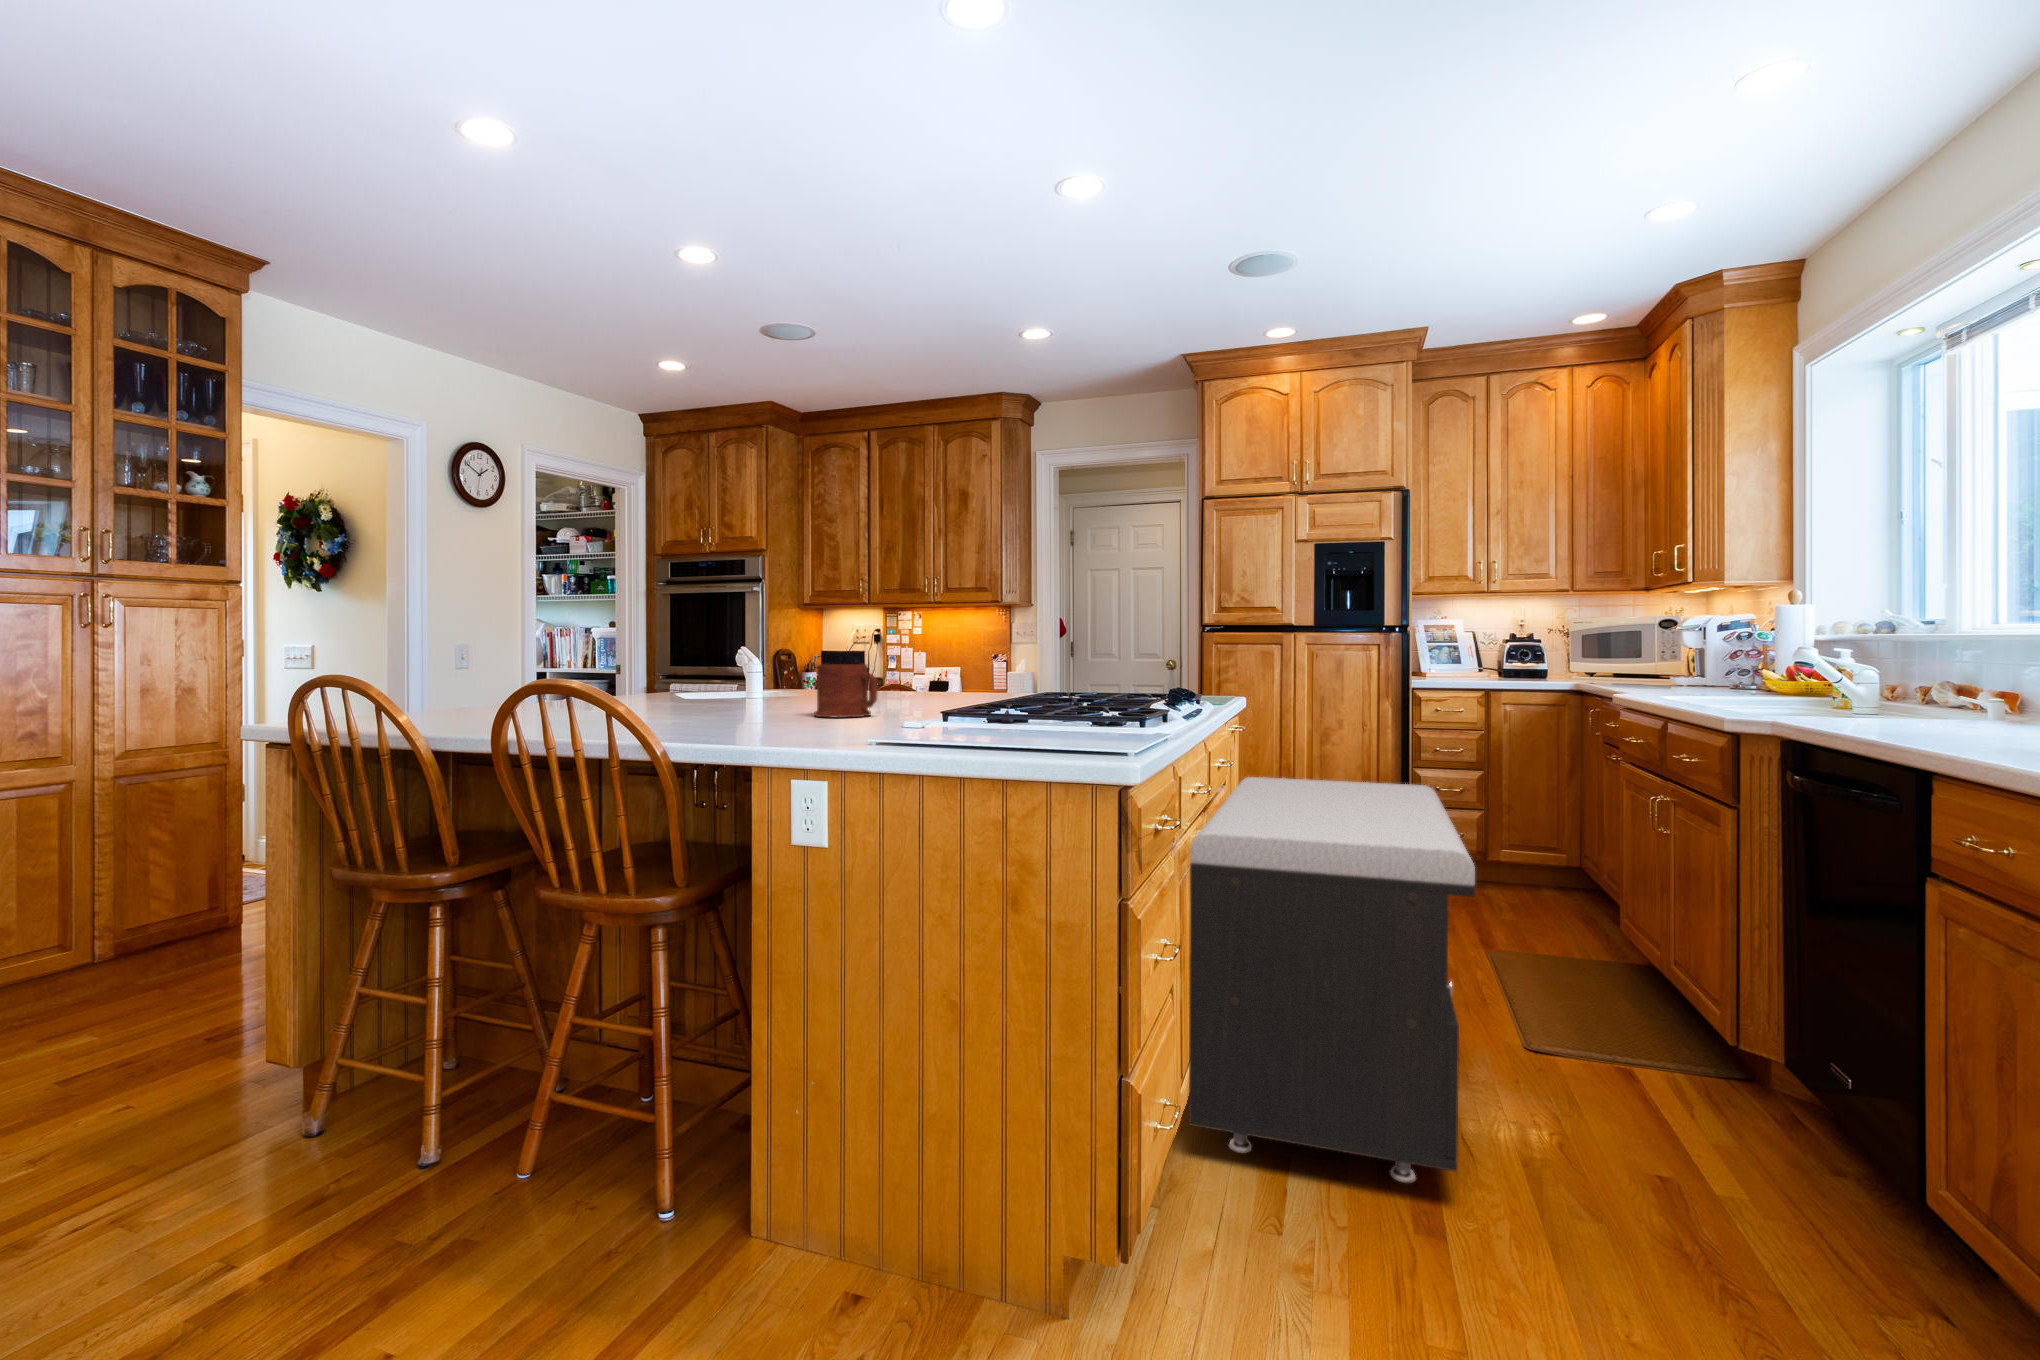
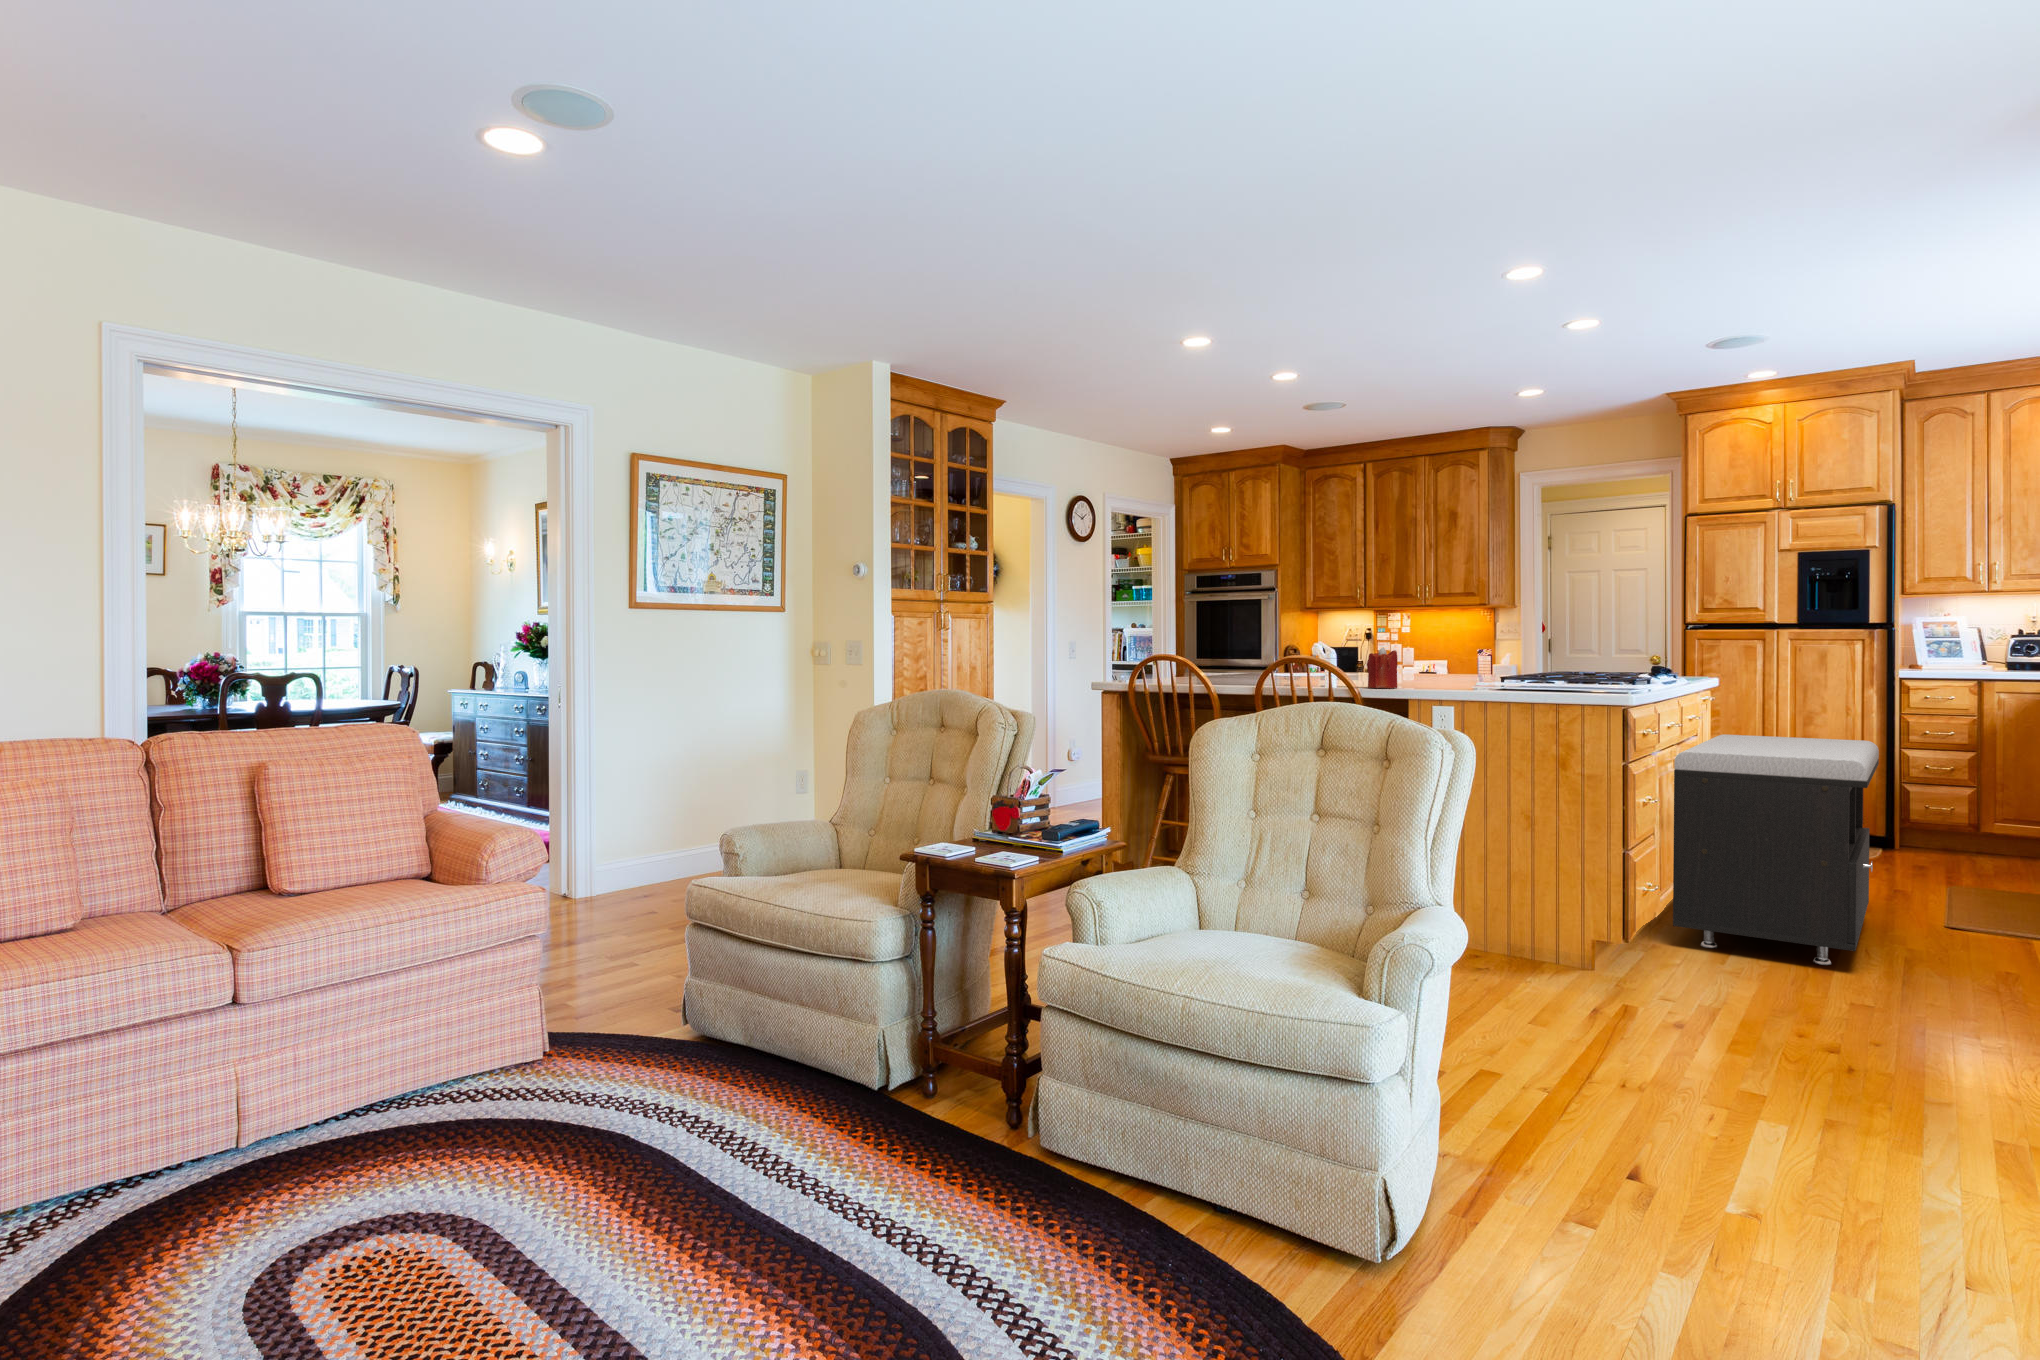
candle: none [672,657,727,738] -> present [1367,647,1398,688]
mug: present [814,664,878,718] -> none [1419,652,1462,683]

